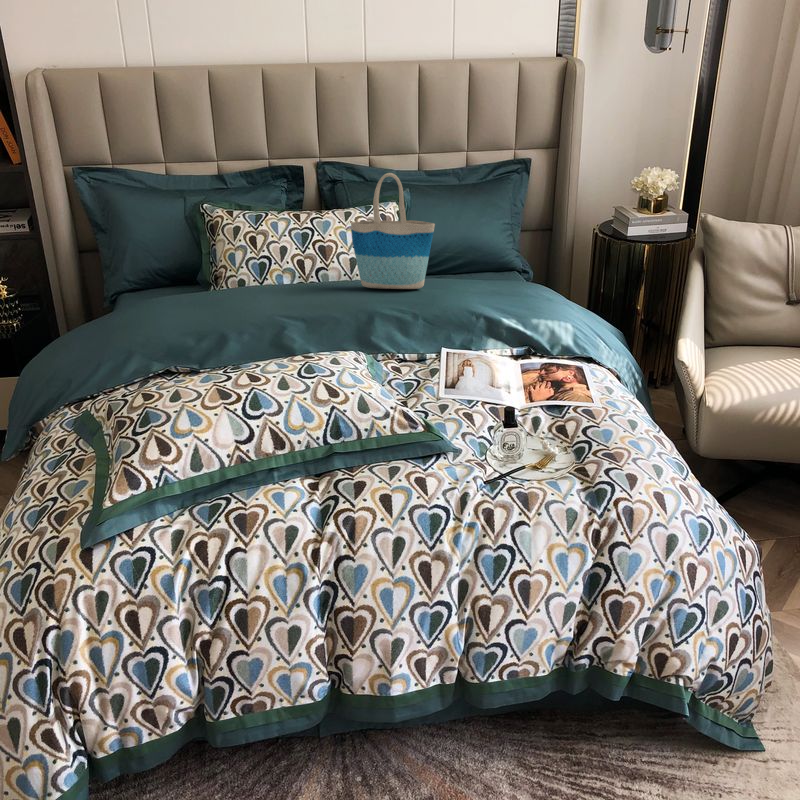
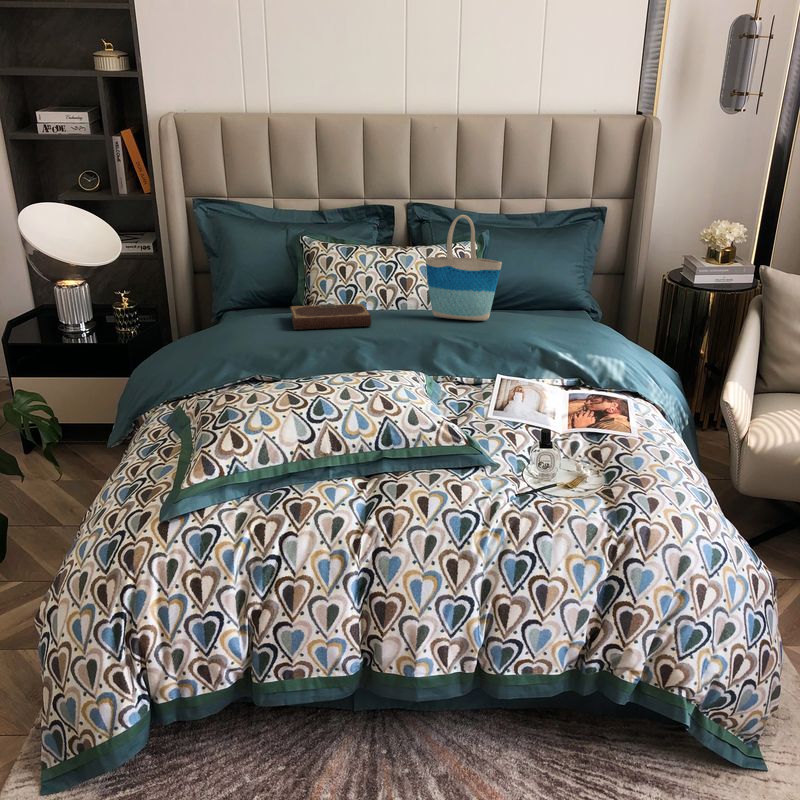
notebook: none [202,277,296,311] -> present [290,304,371,330]

